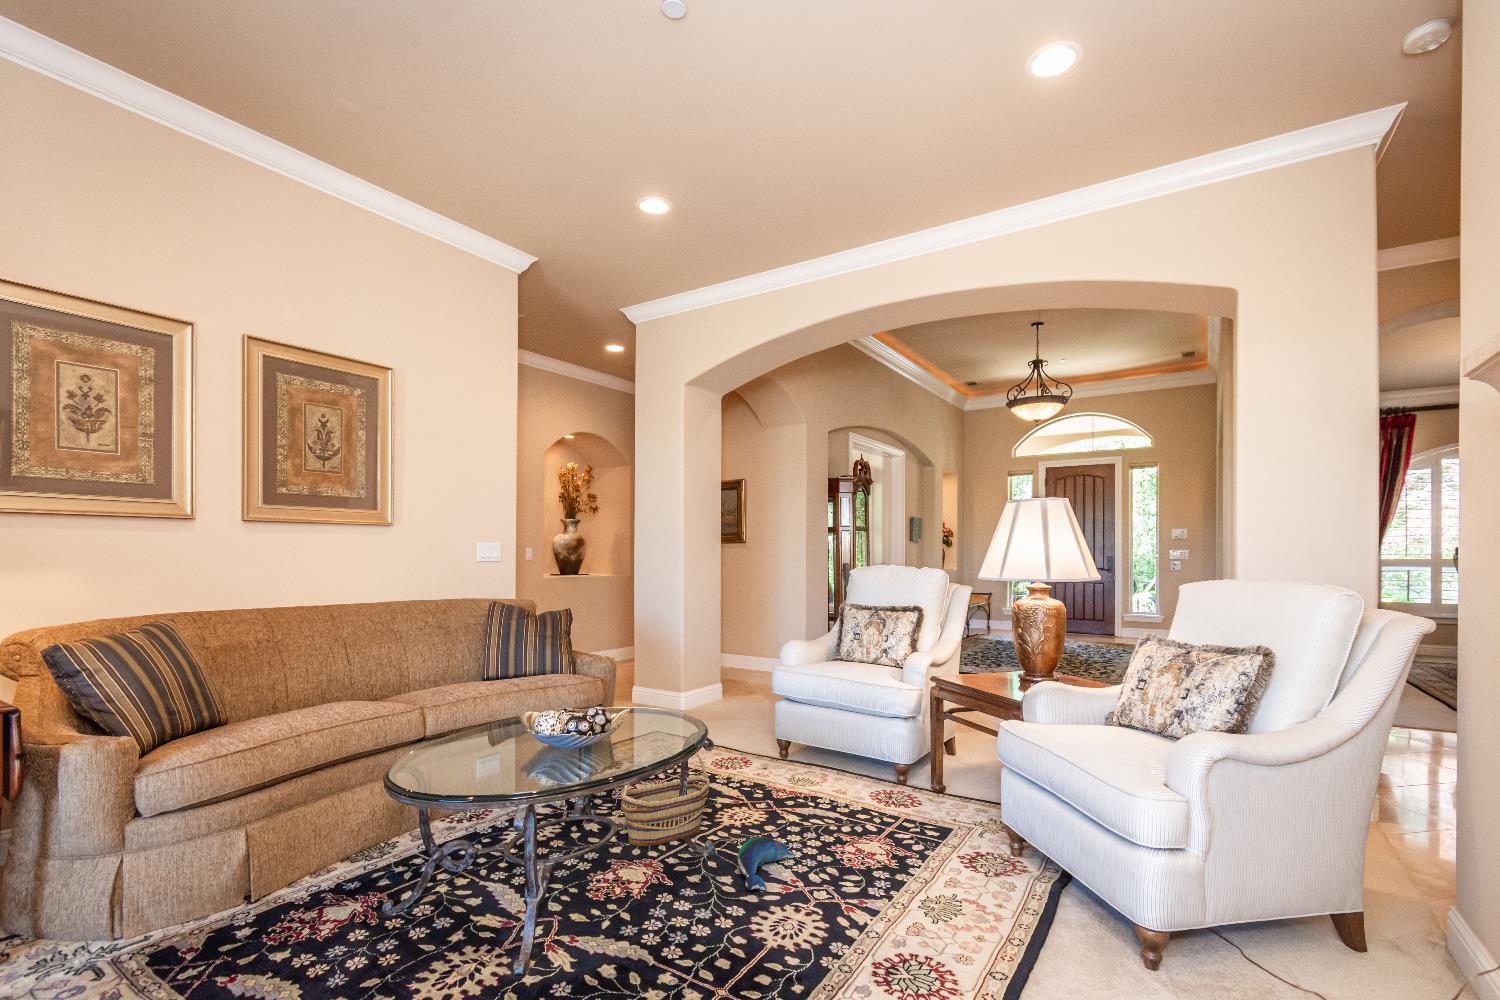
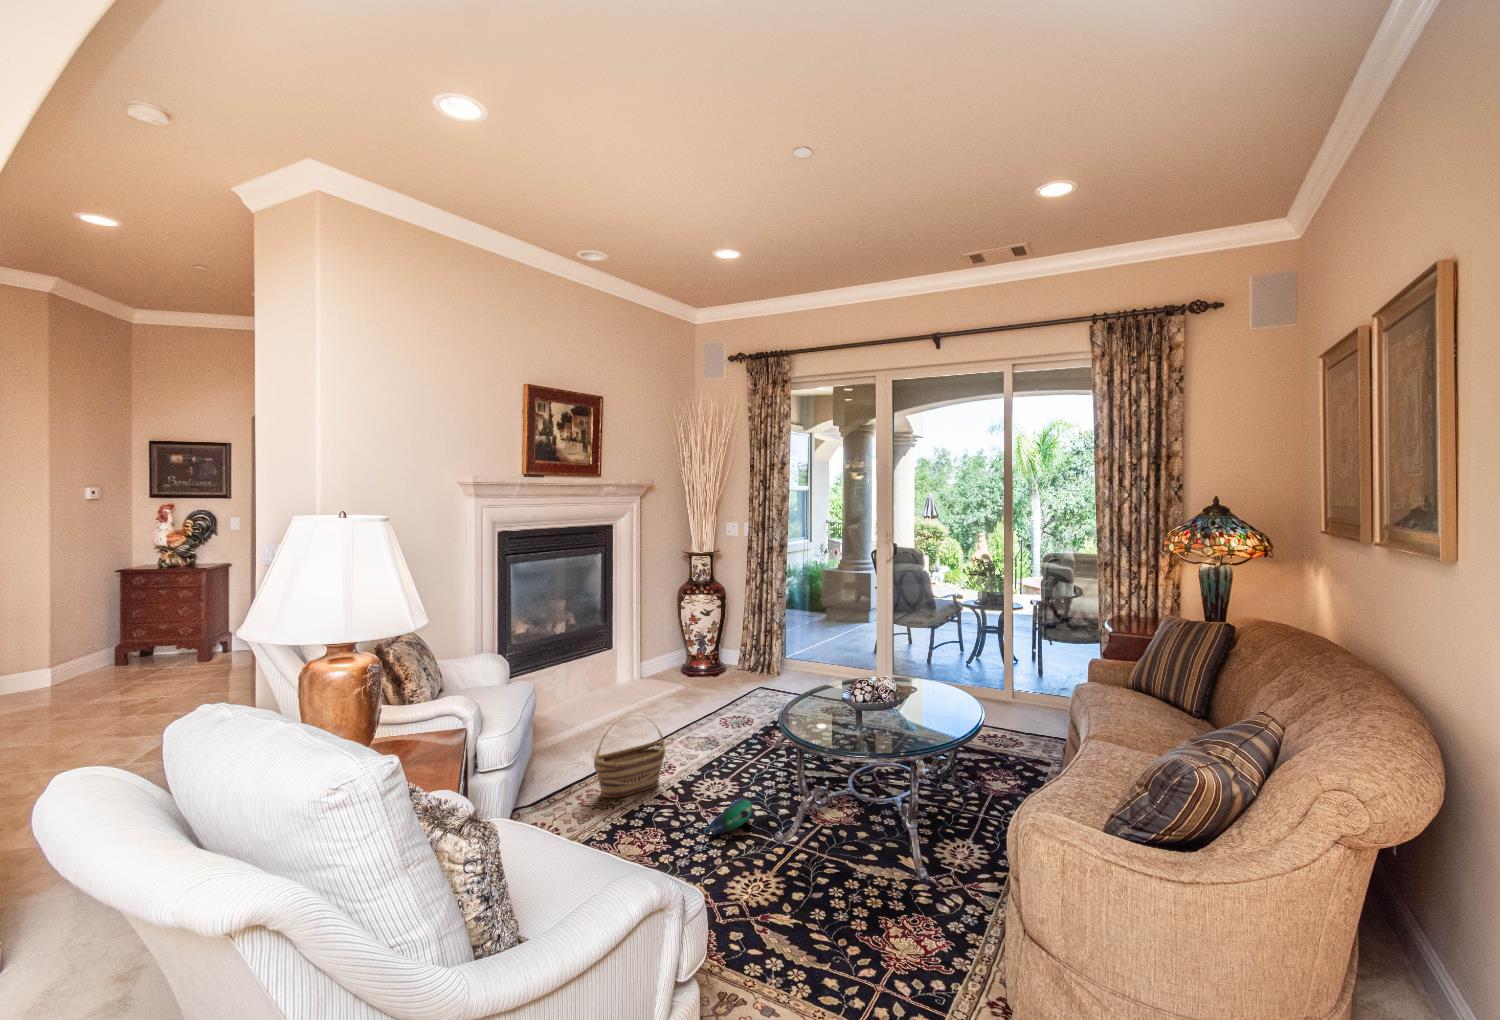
basket: present [621,752,709,846] -> present [594,718,665,798]

